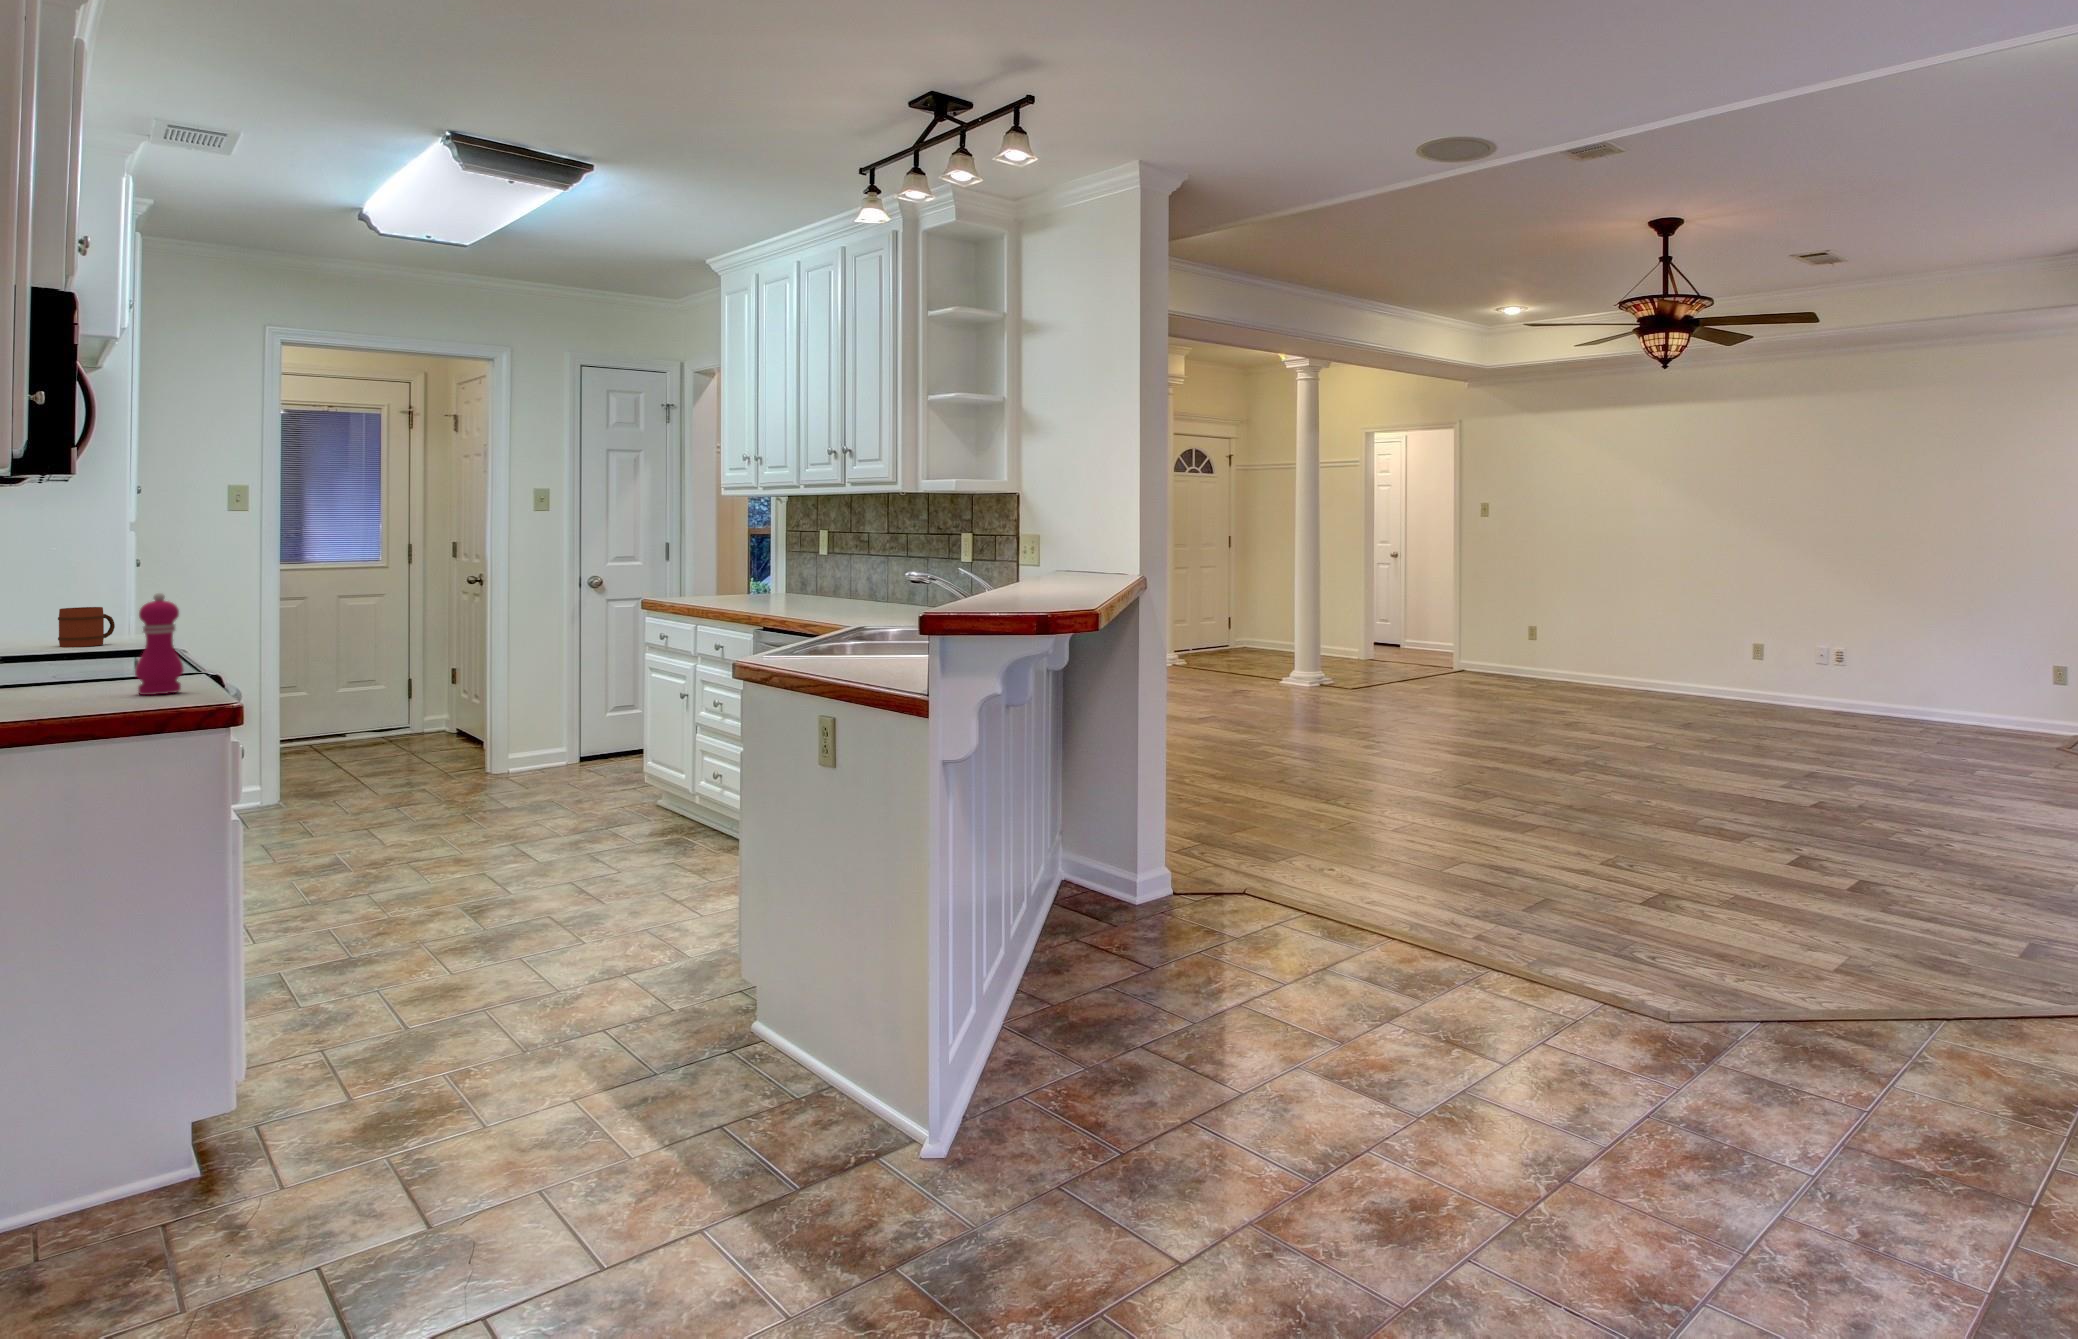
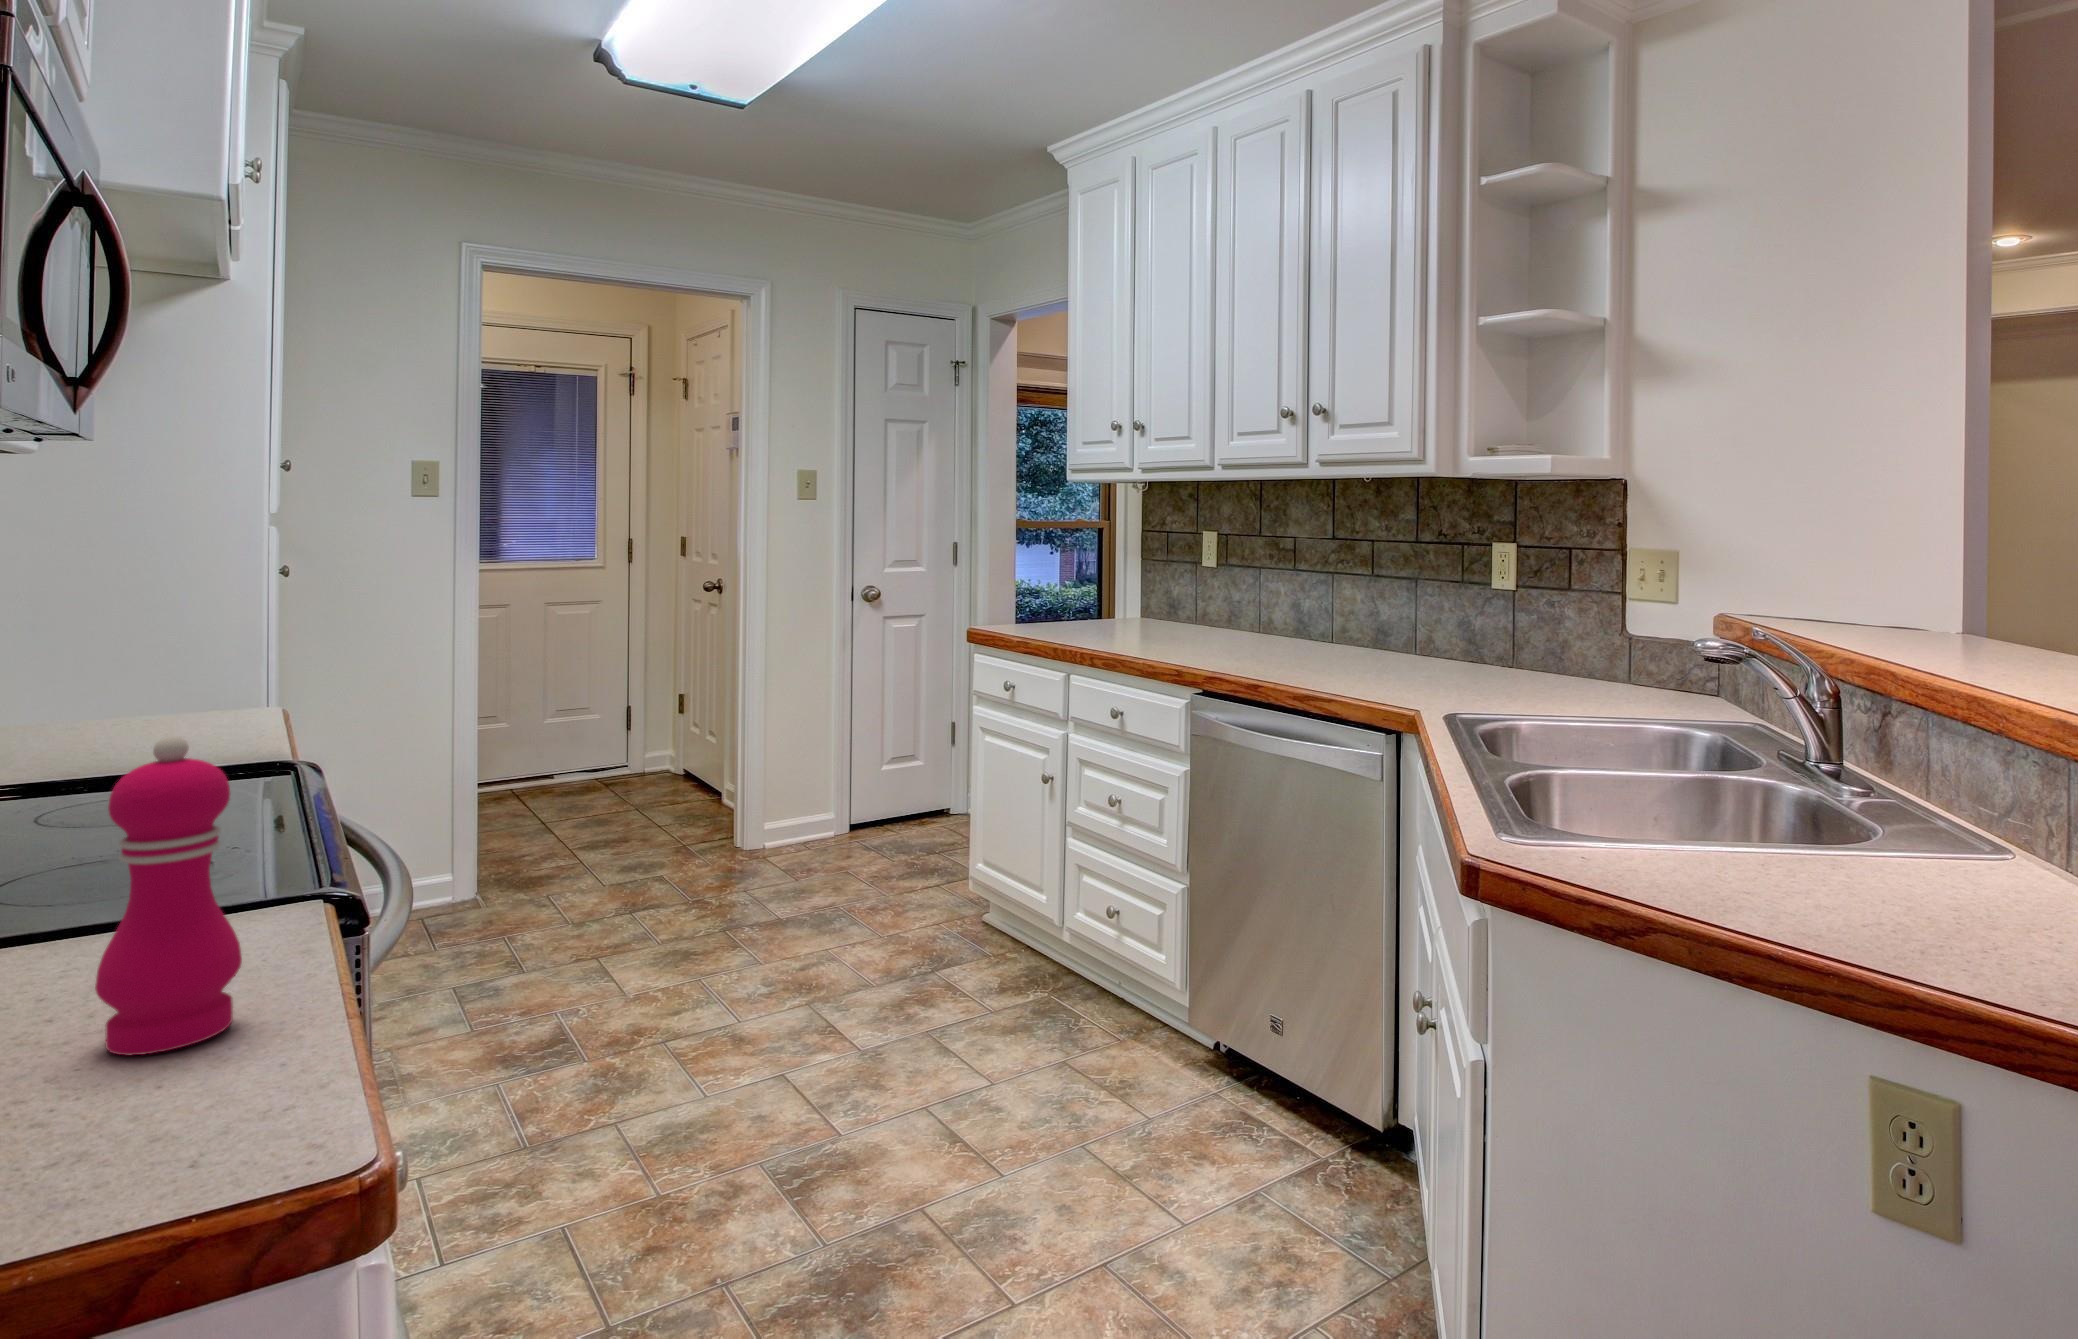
mug: present [58,607,115,647] -> none [121,660,220,734]

